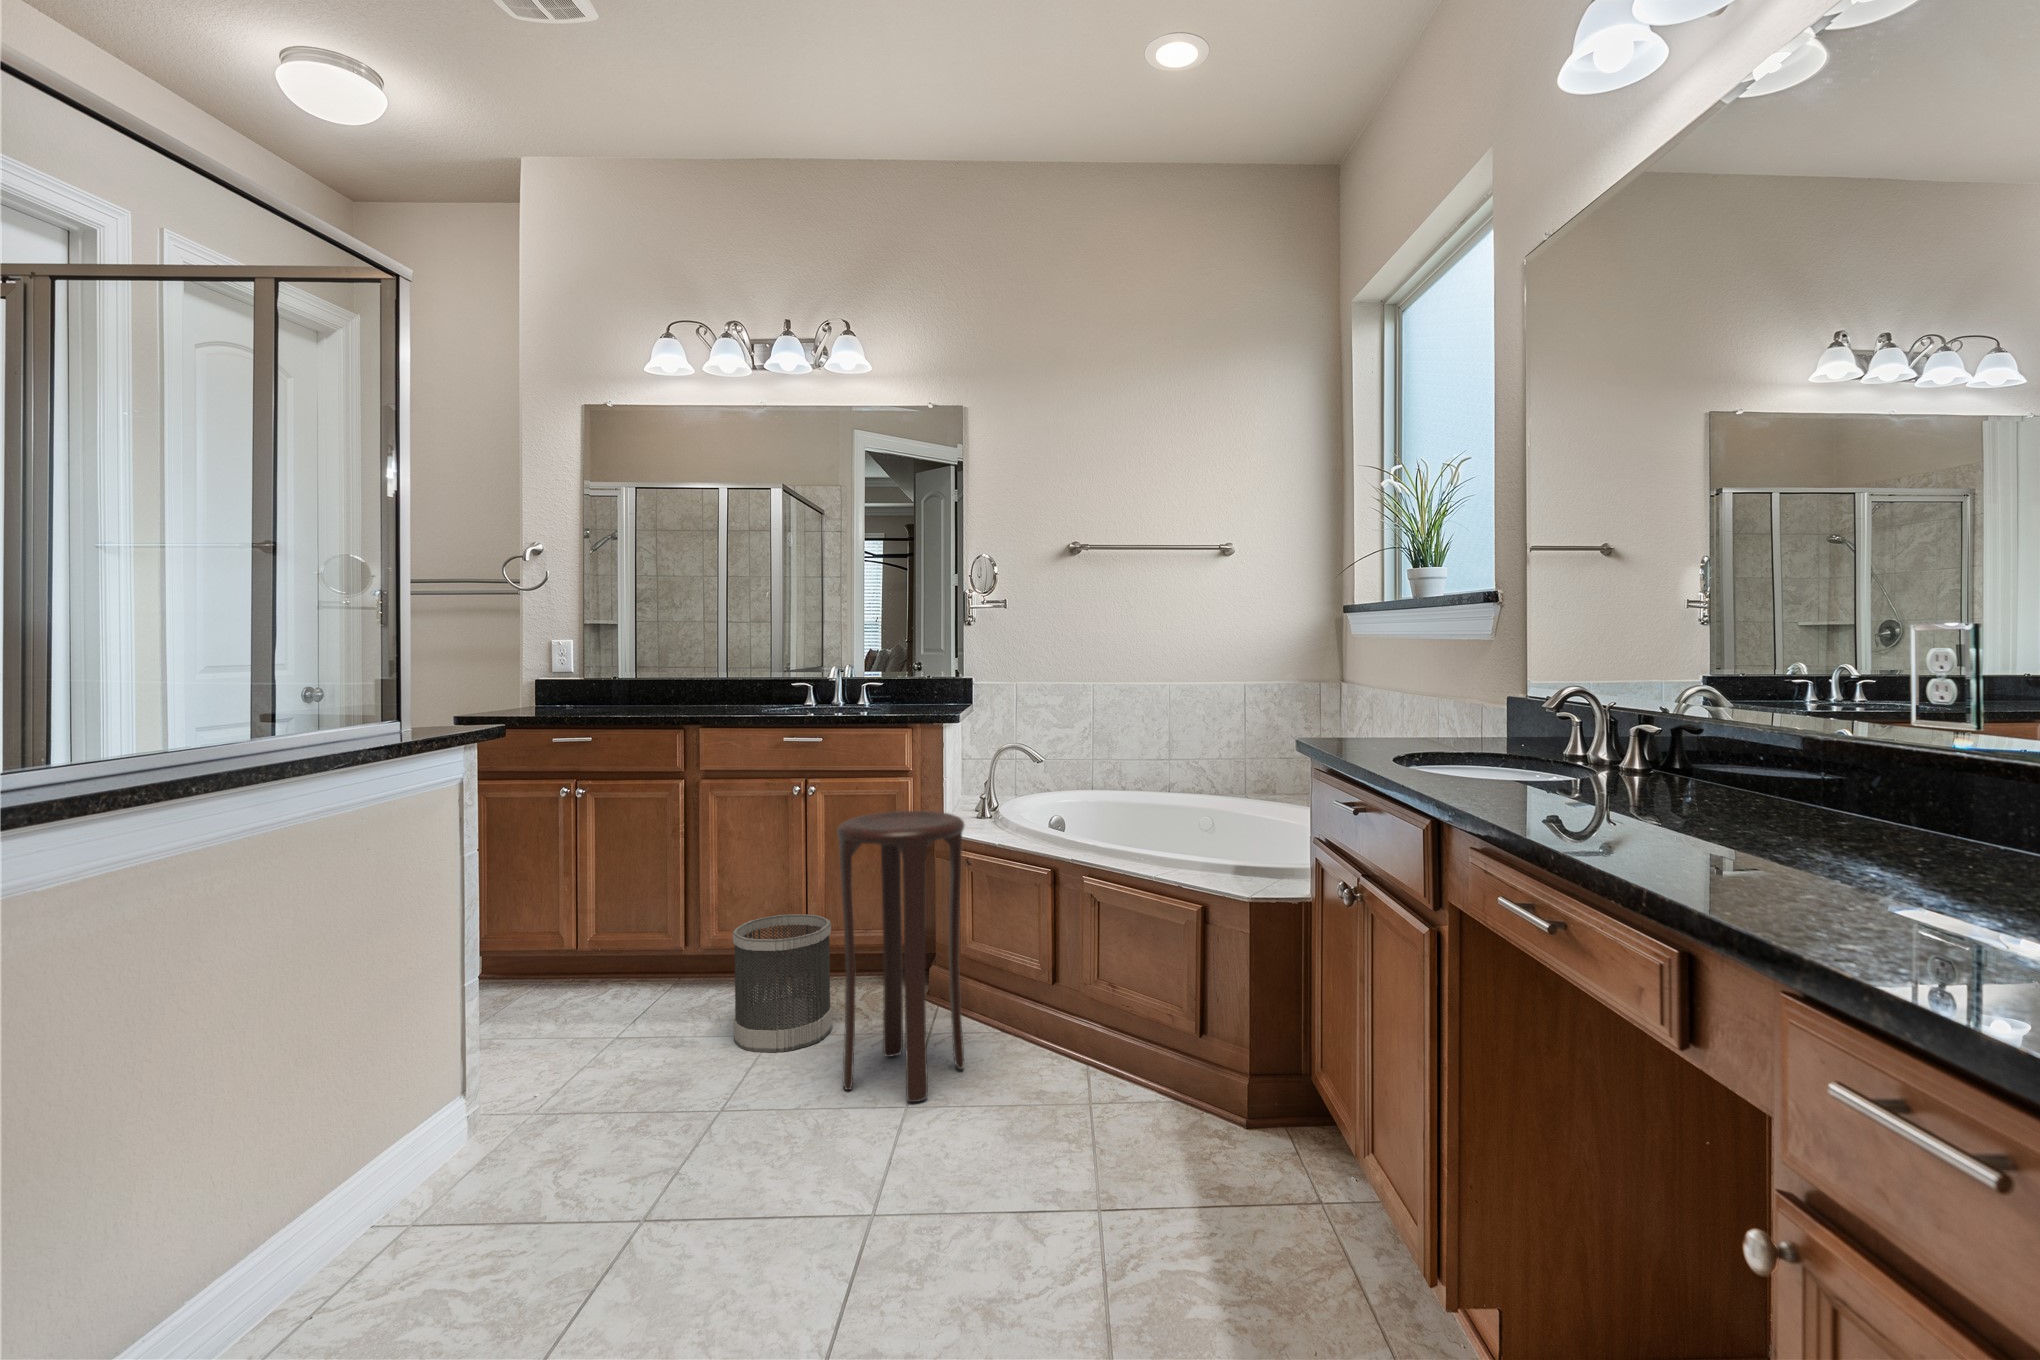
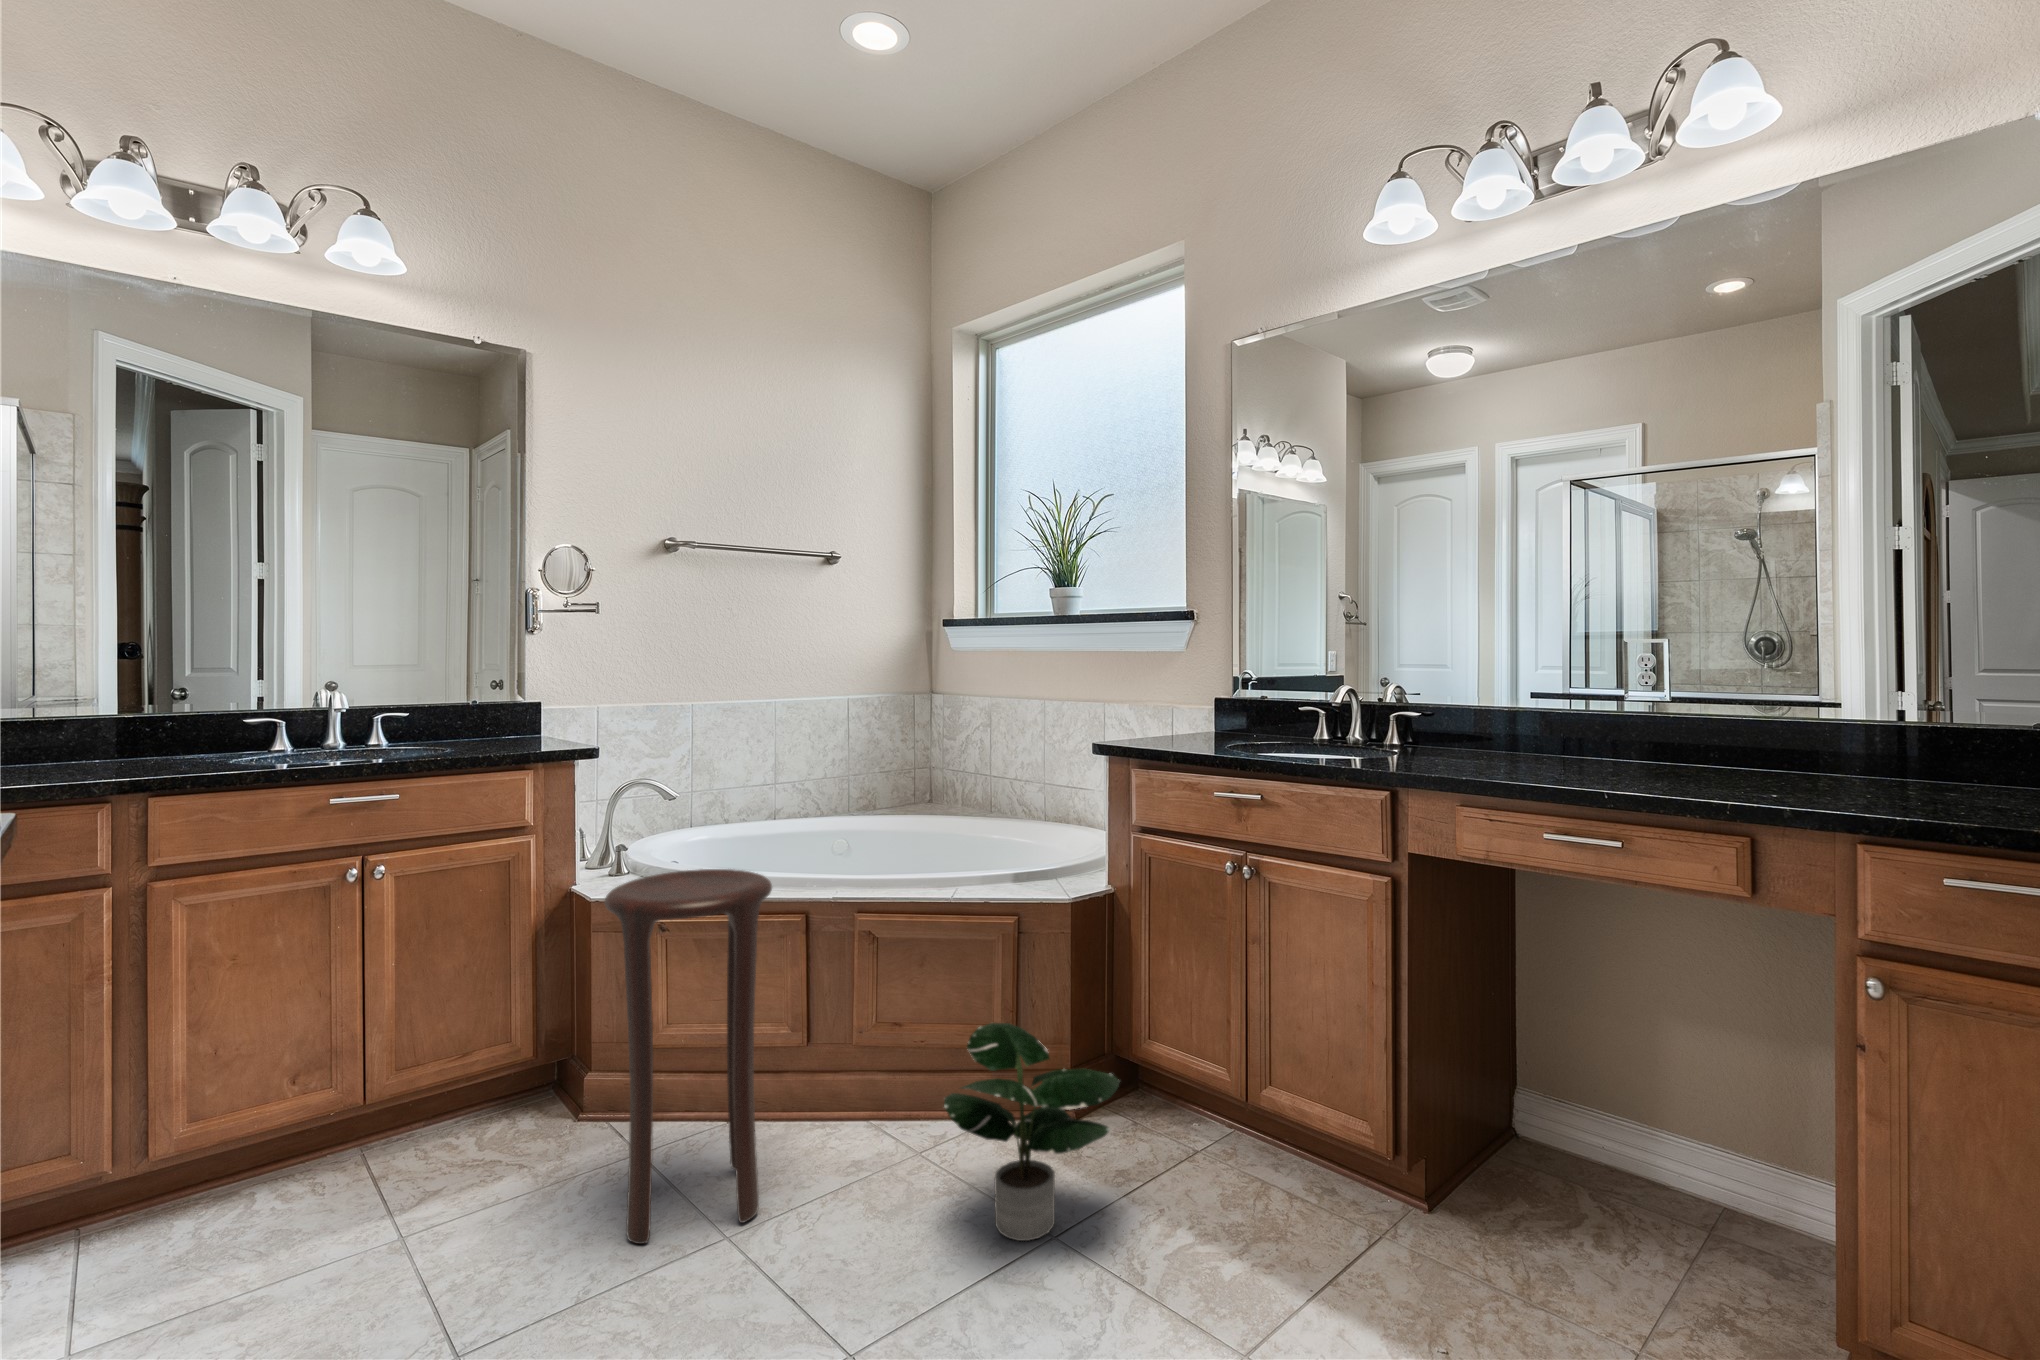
wastebasket: present [733,914,832,1052] -> none [350,1046,508,1266]
potted plant: none [985,993,1157,1210] -> present [944,1023,1119,1241]

